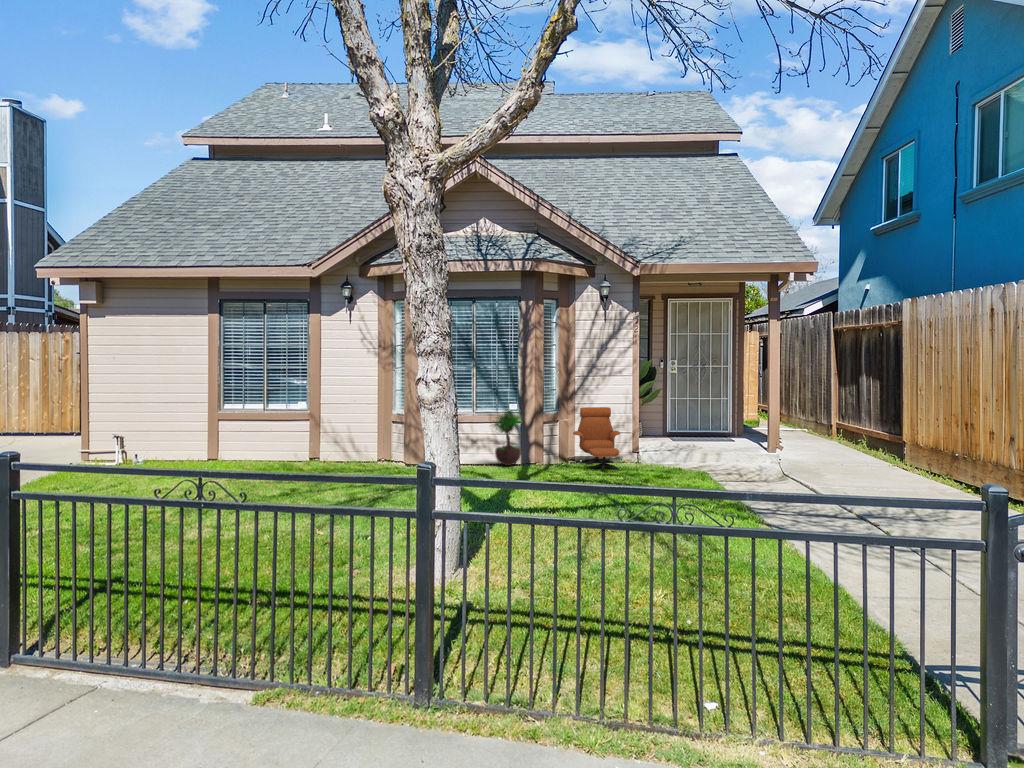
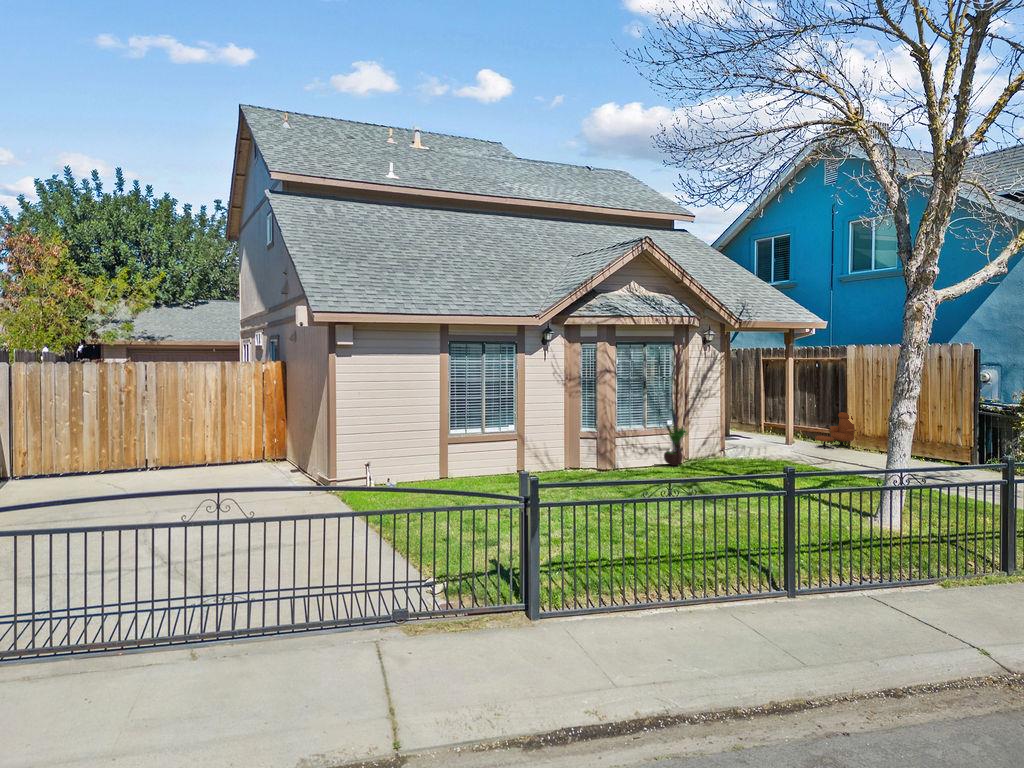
lounge chair: present [573,407,620,470] -> present [815,412,856,449]

